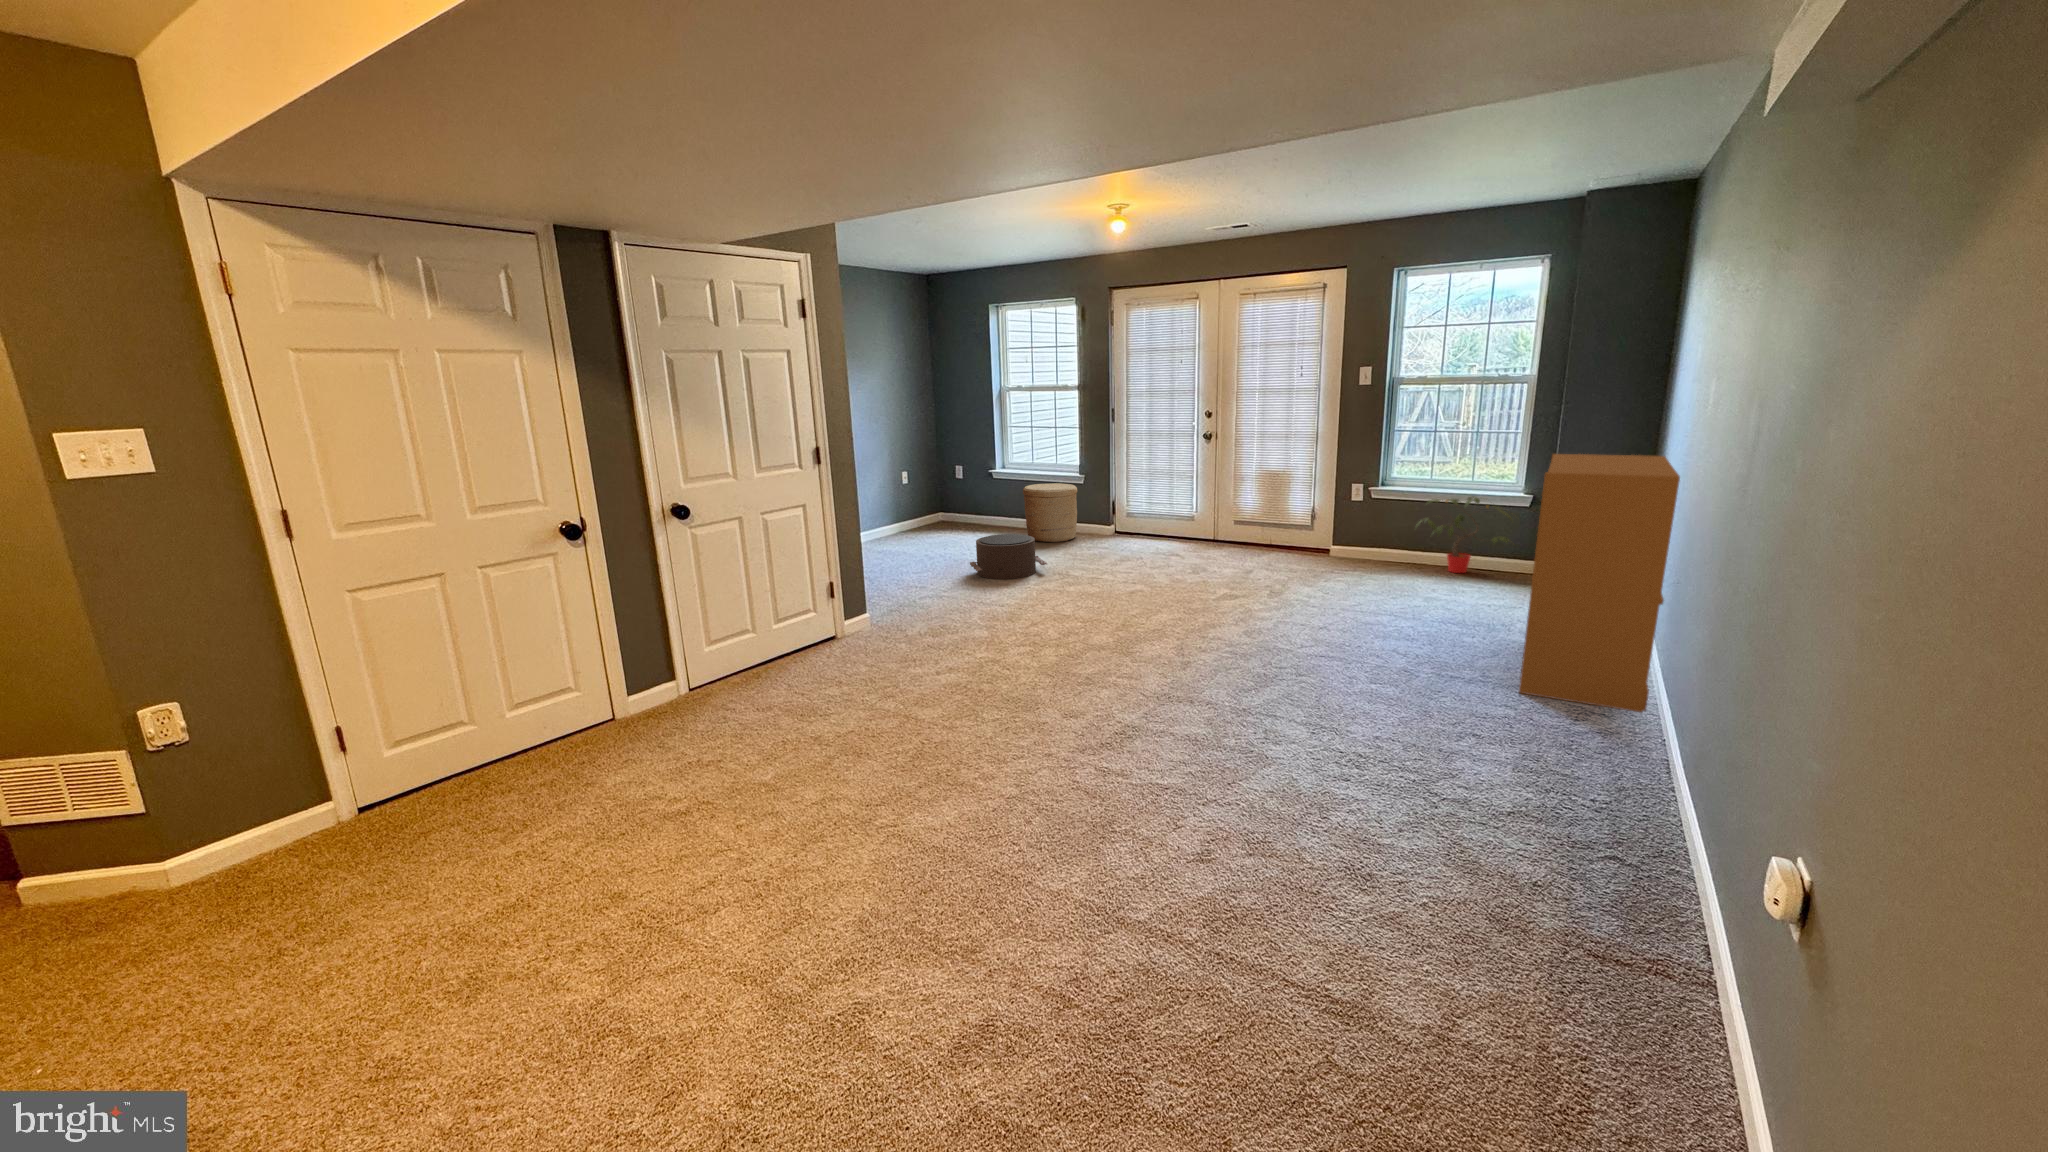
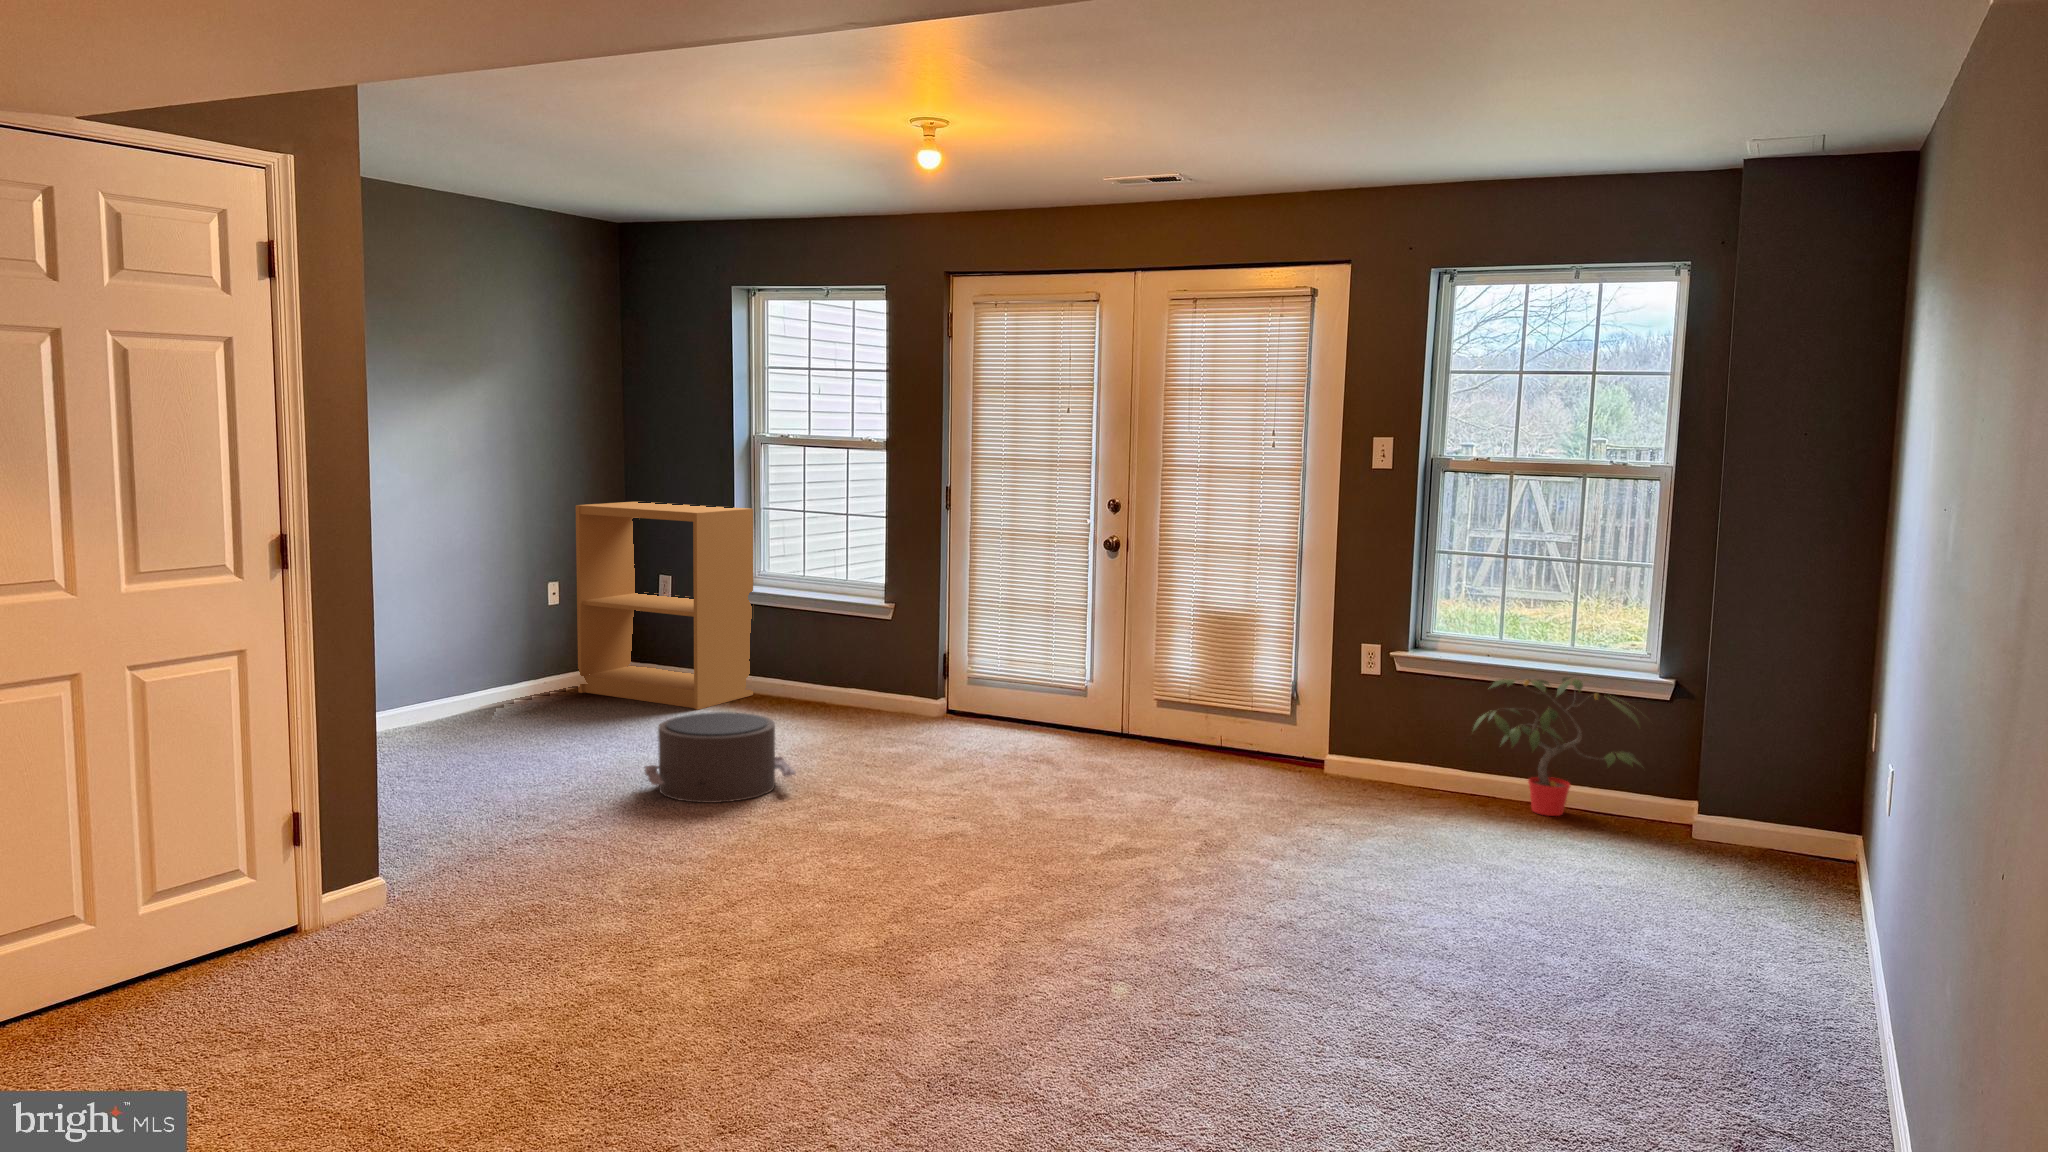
bookshelf: present [1519,454,1680,712] -> present [576,502,753,710]
woven basket: present [1023,483,1077,542] -> none [775,615,878,726]

